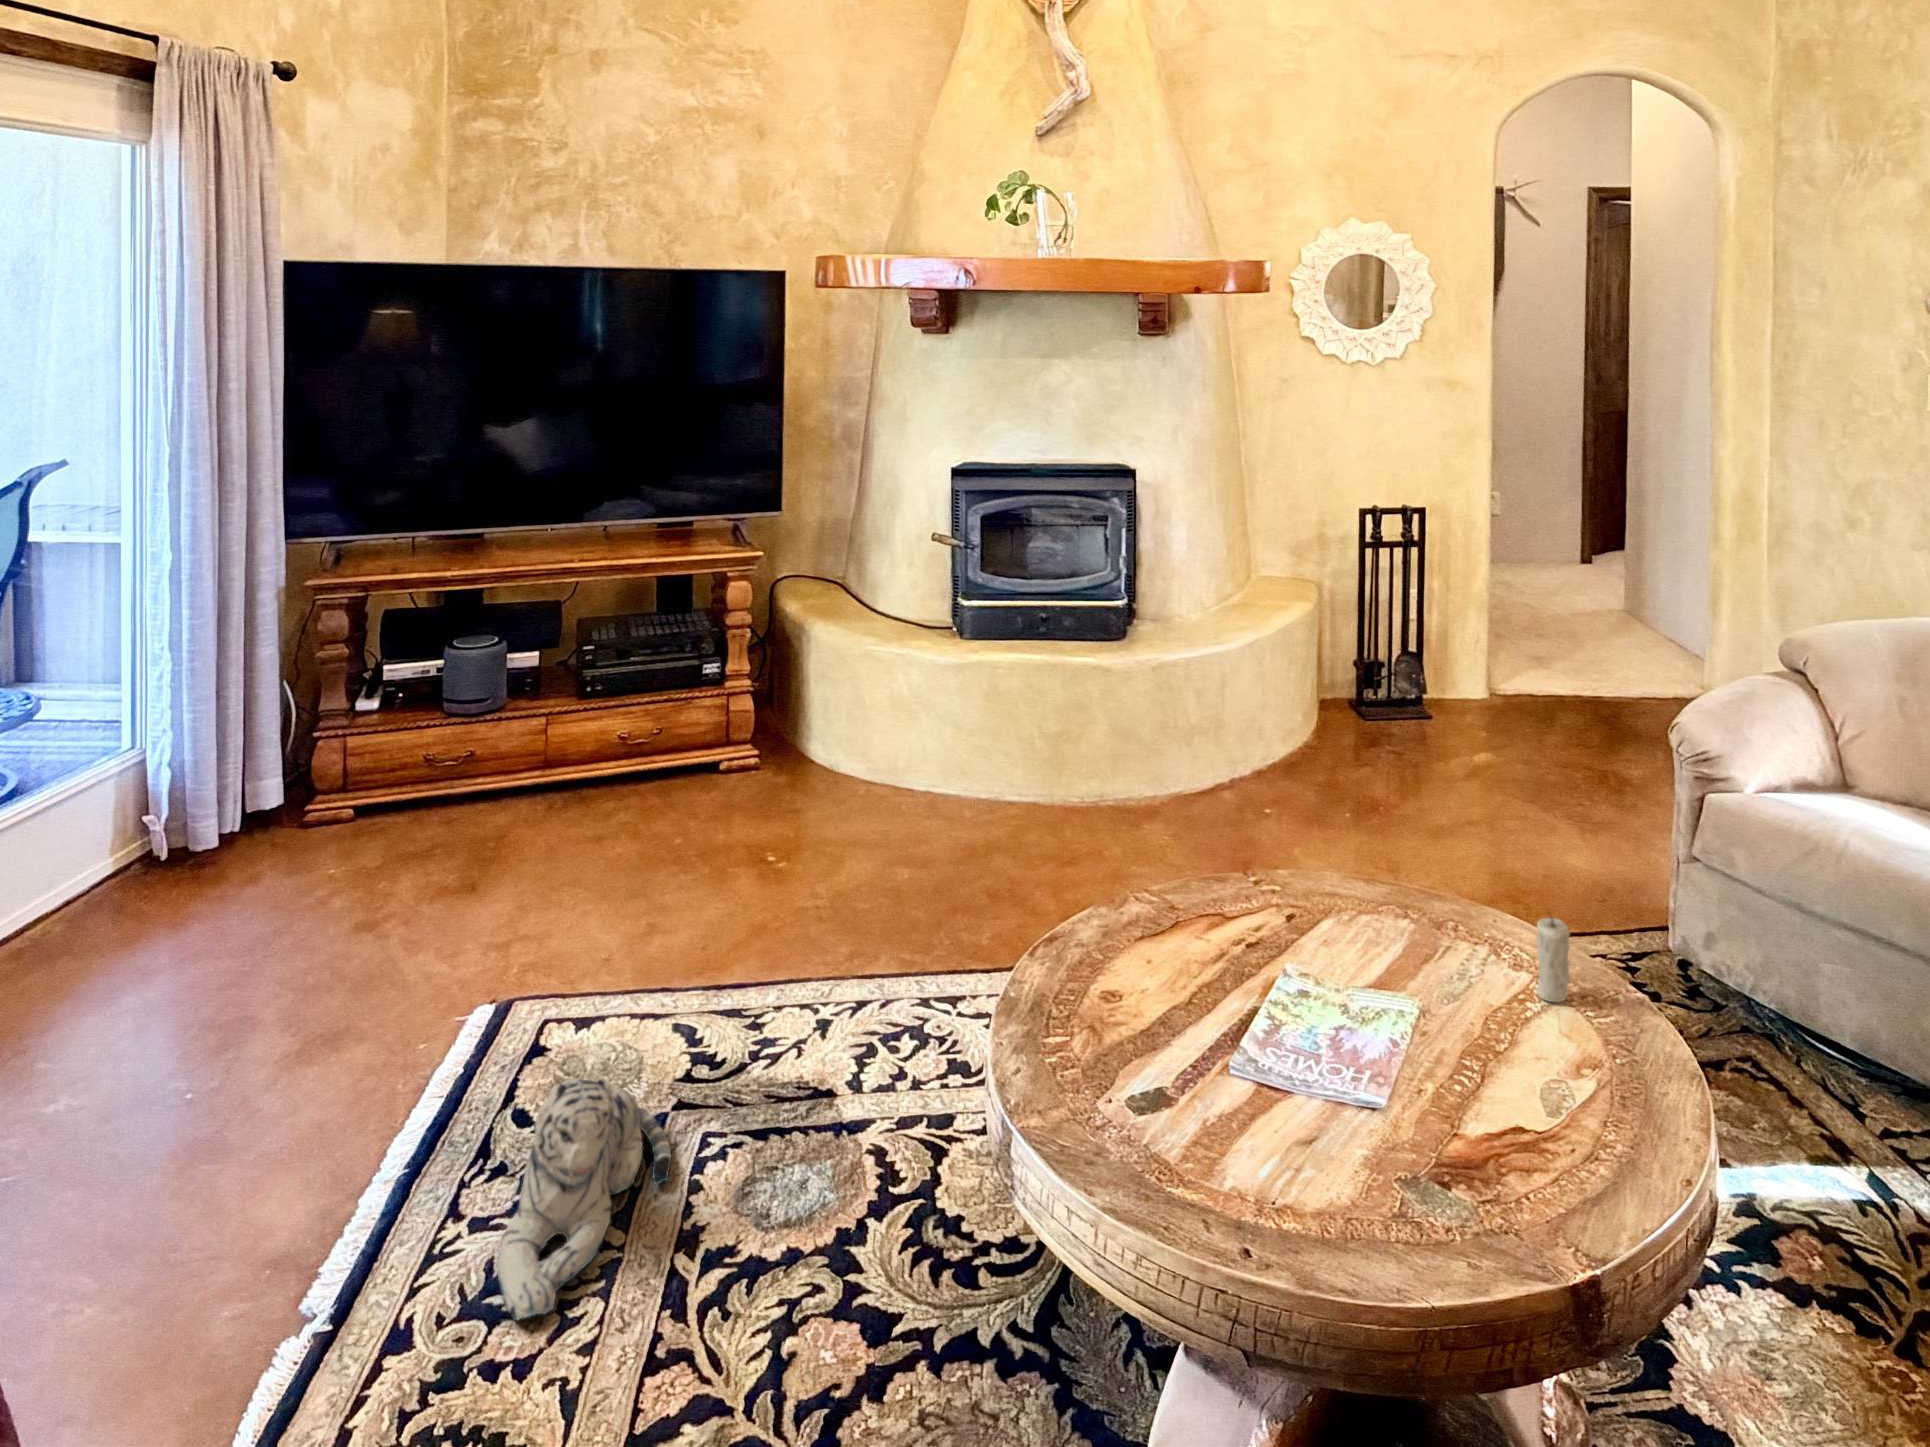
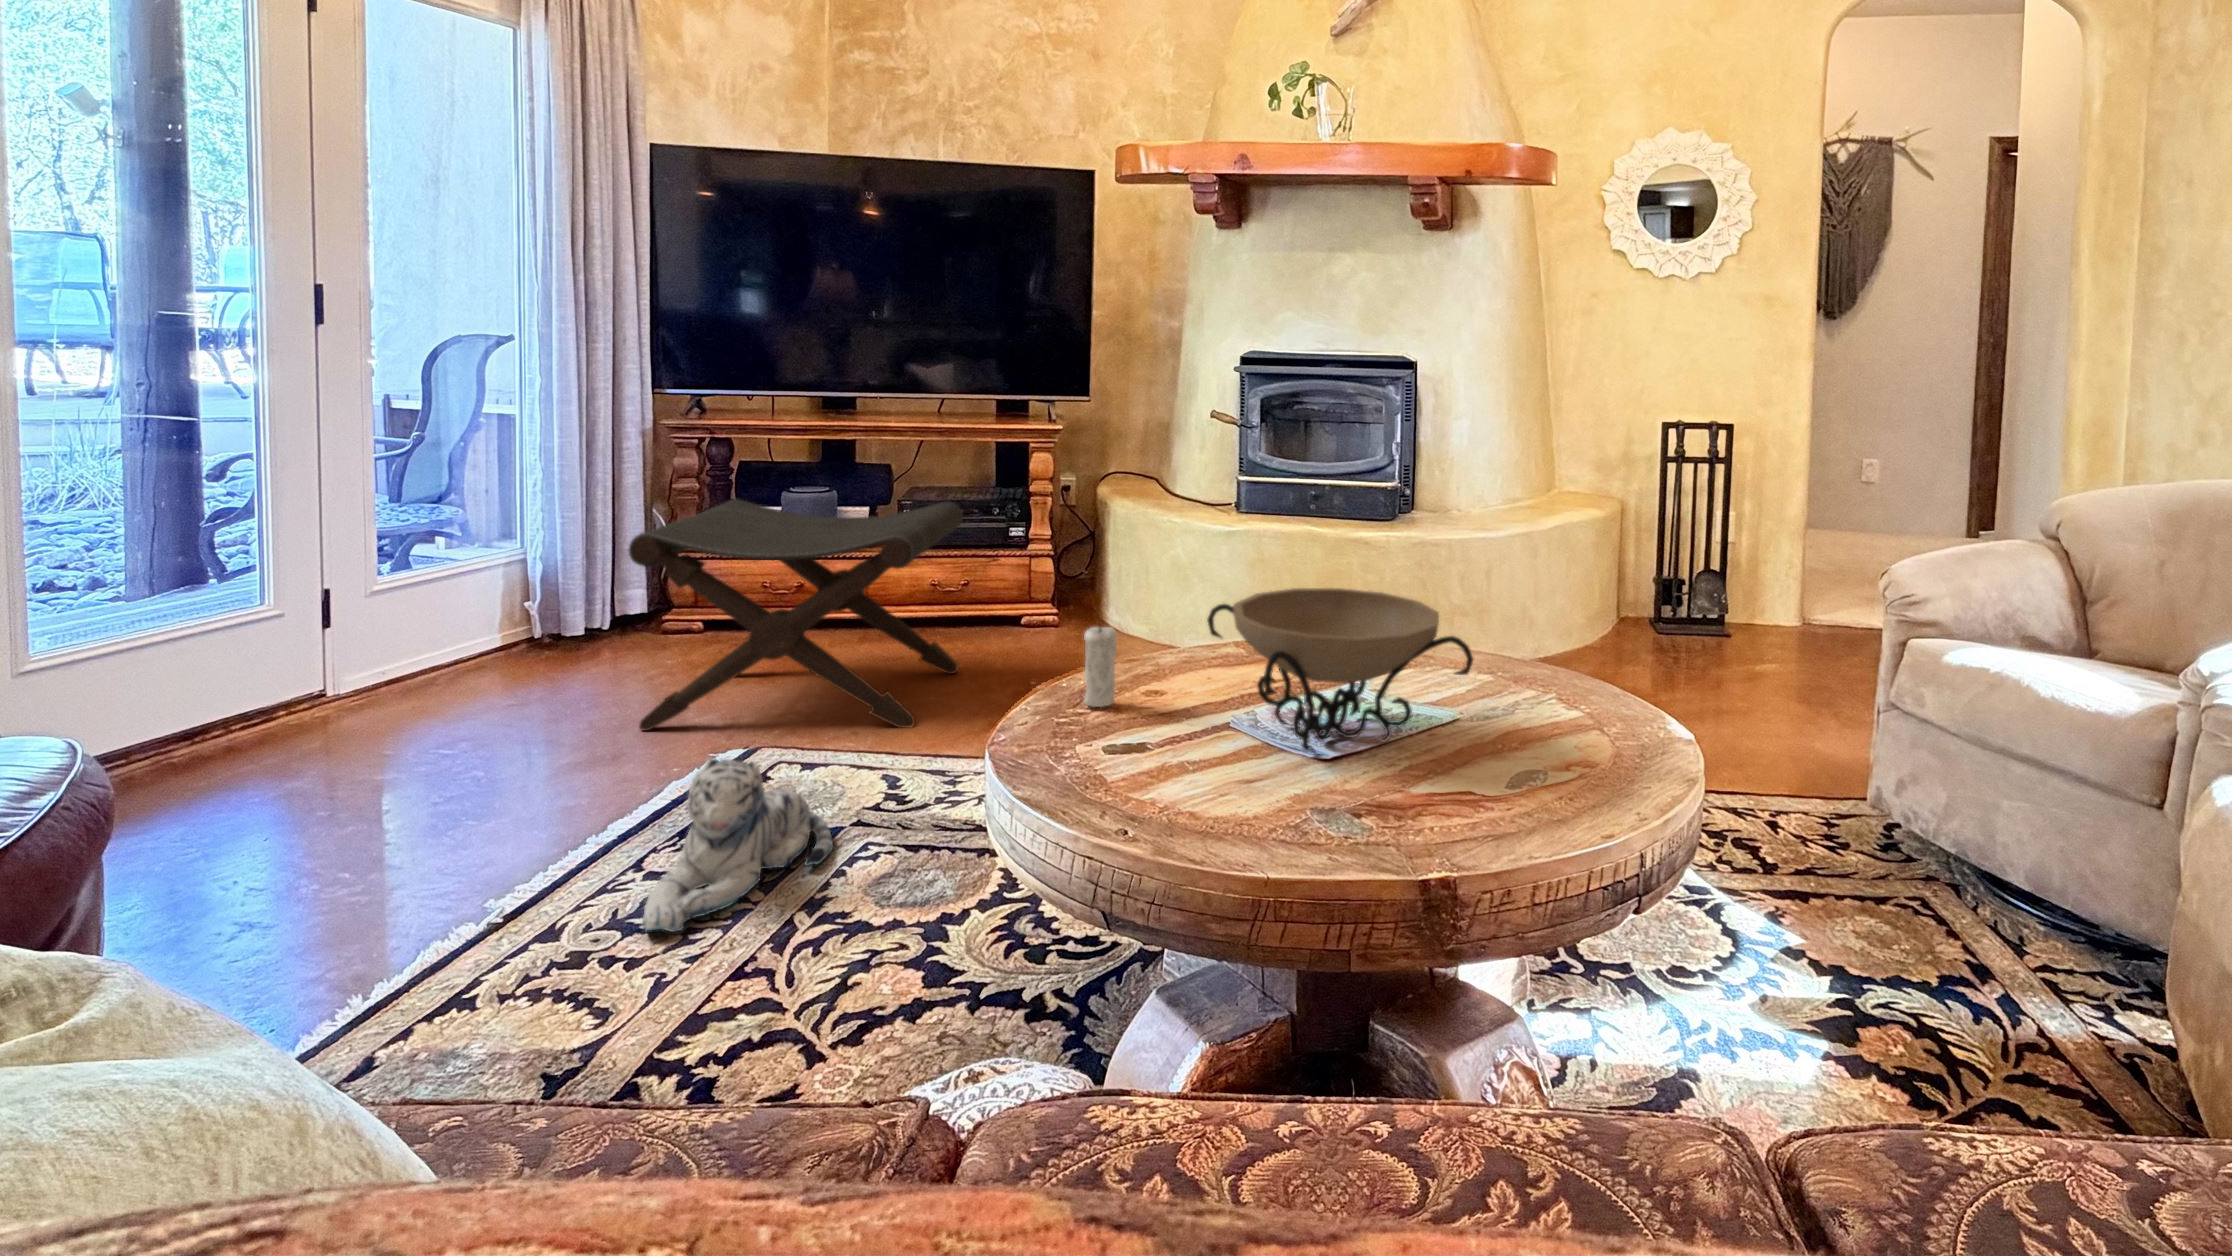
footstool: none [340,665,691,989] -> present [629,499,963,731]
decorative bowl: none [1216,887,1510,1101] -> present [1207,588,1473,751]
candle: present [1537,917,1570,1002] -> present [1084,626,1117,707]

